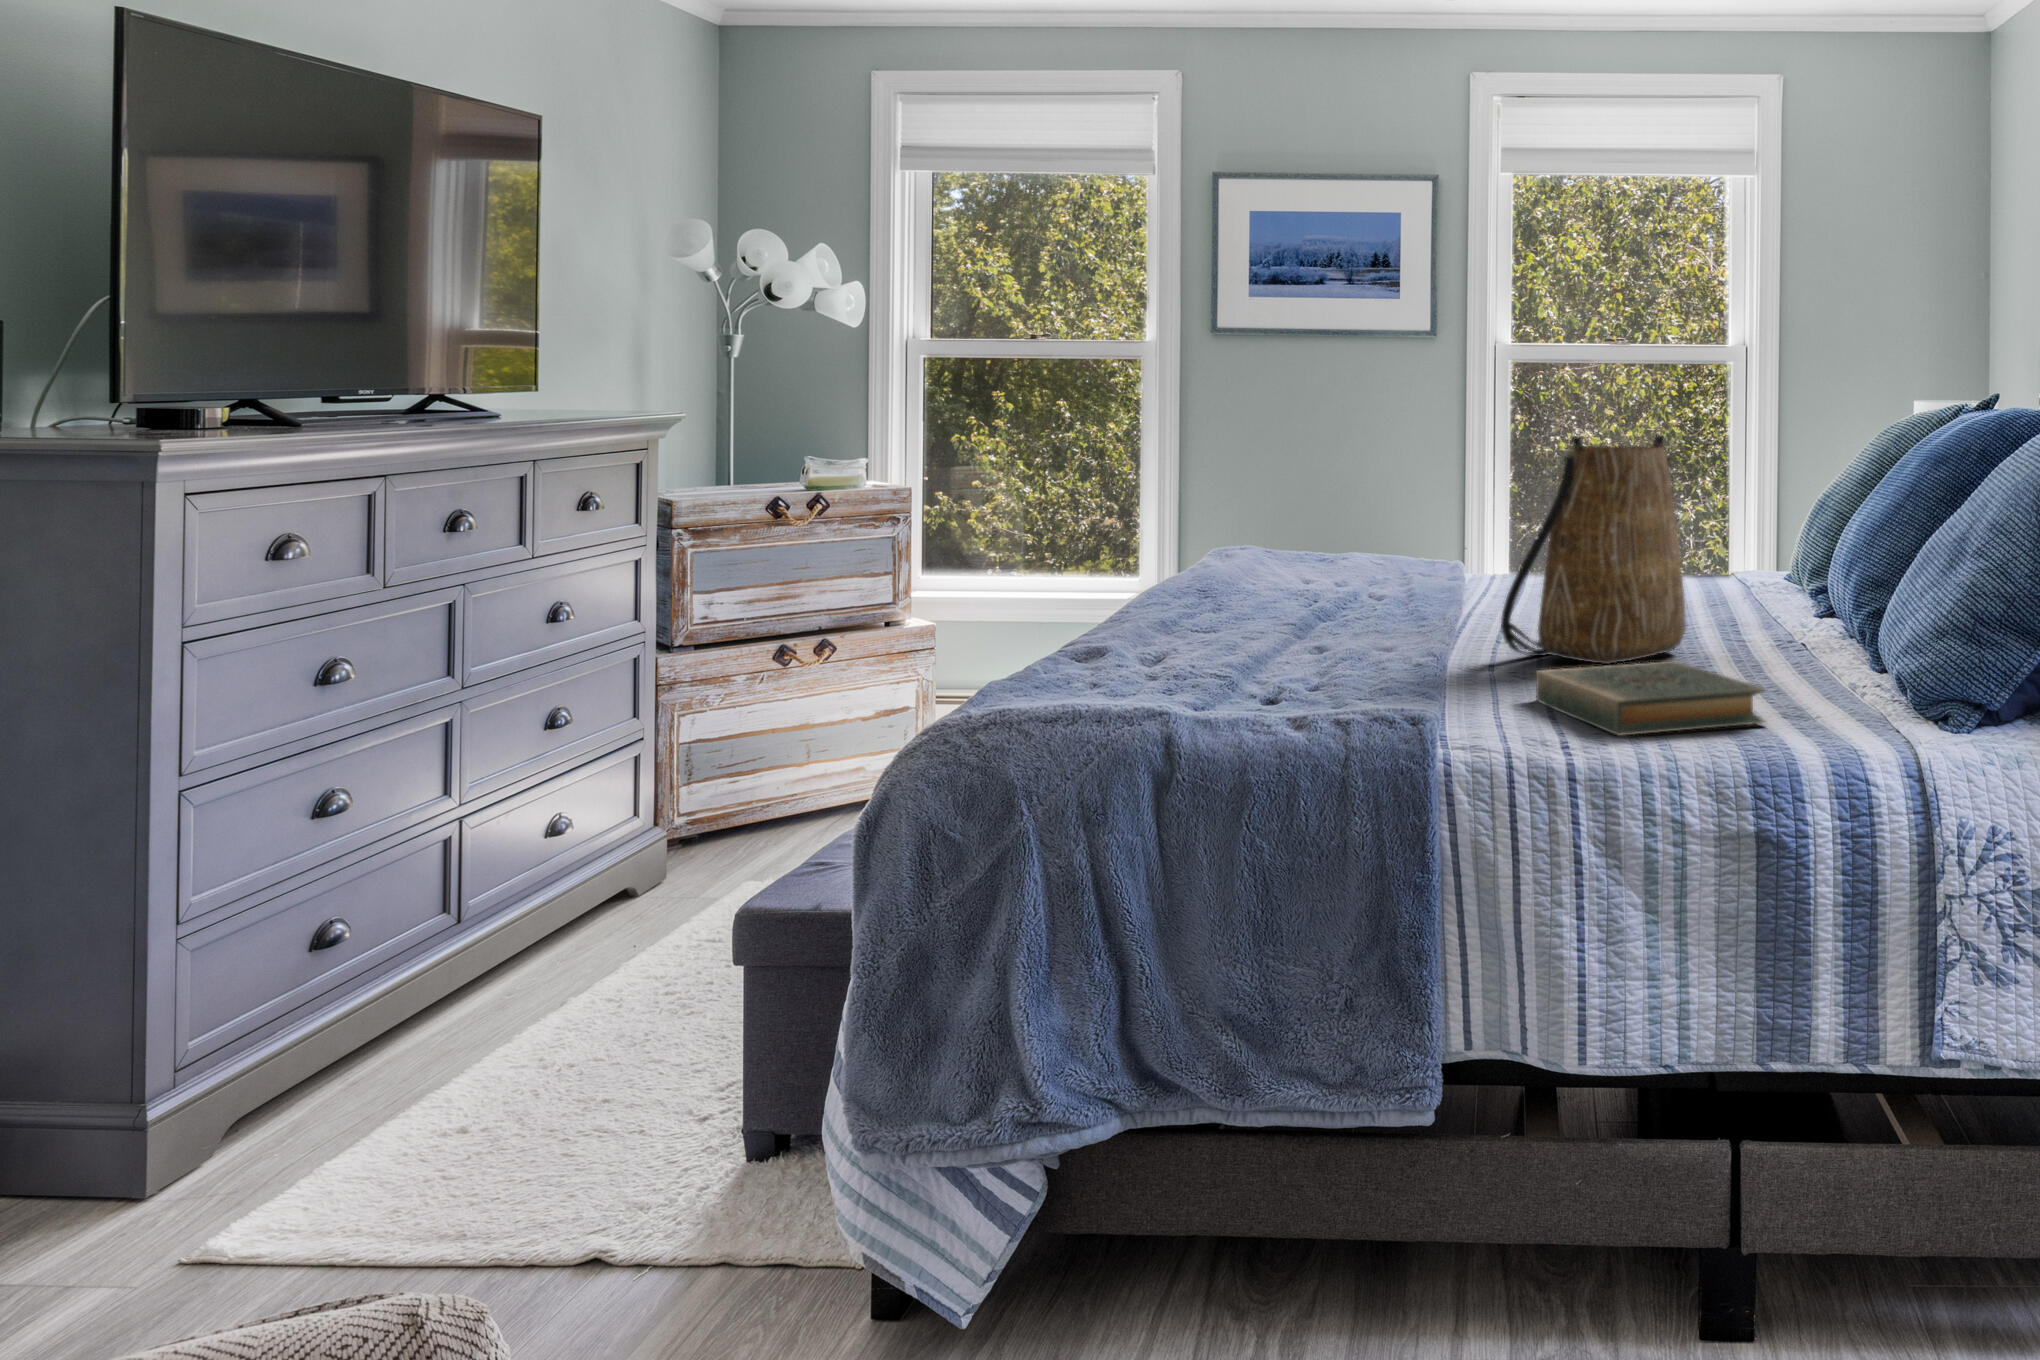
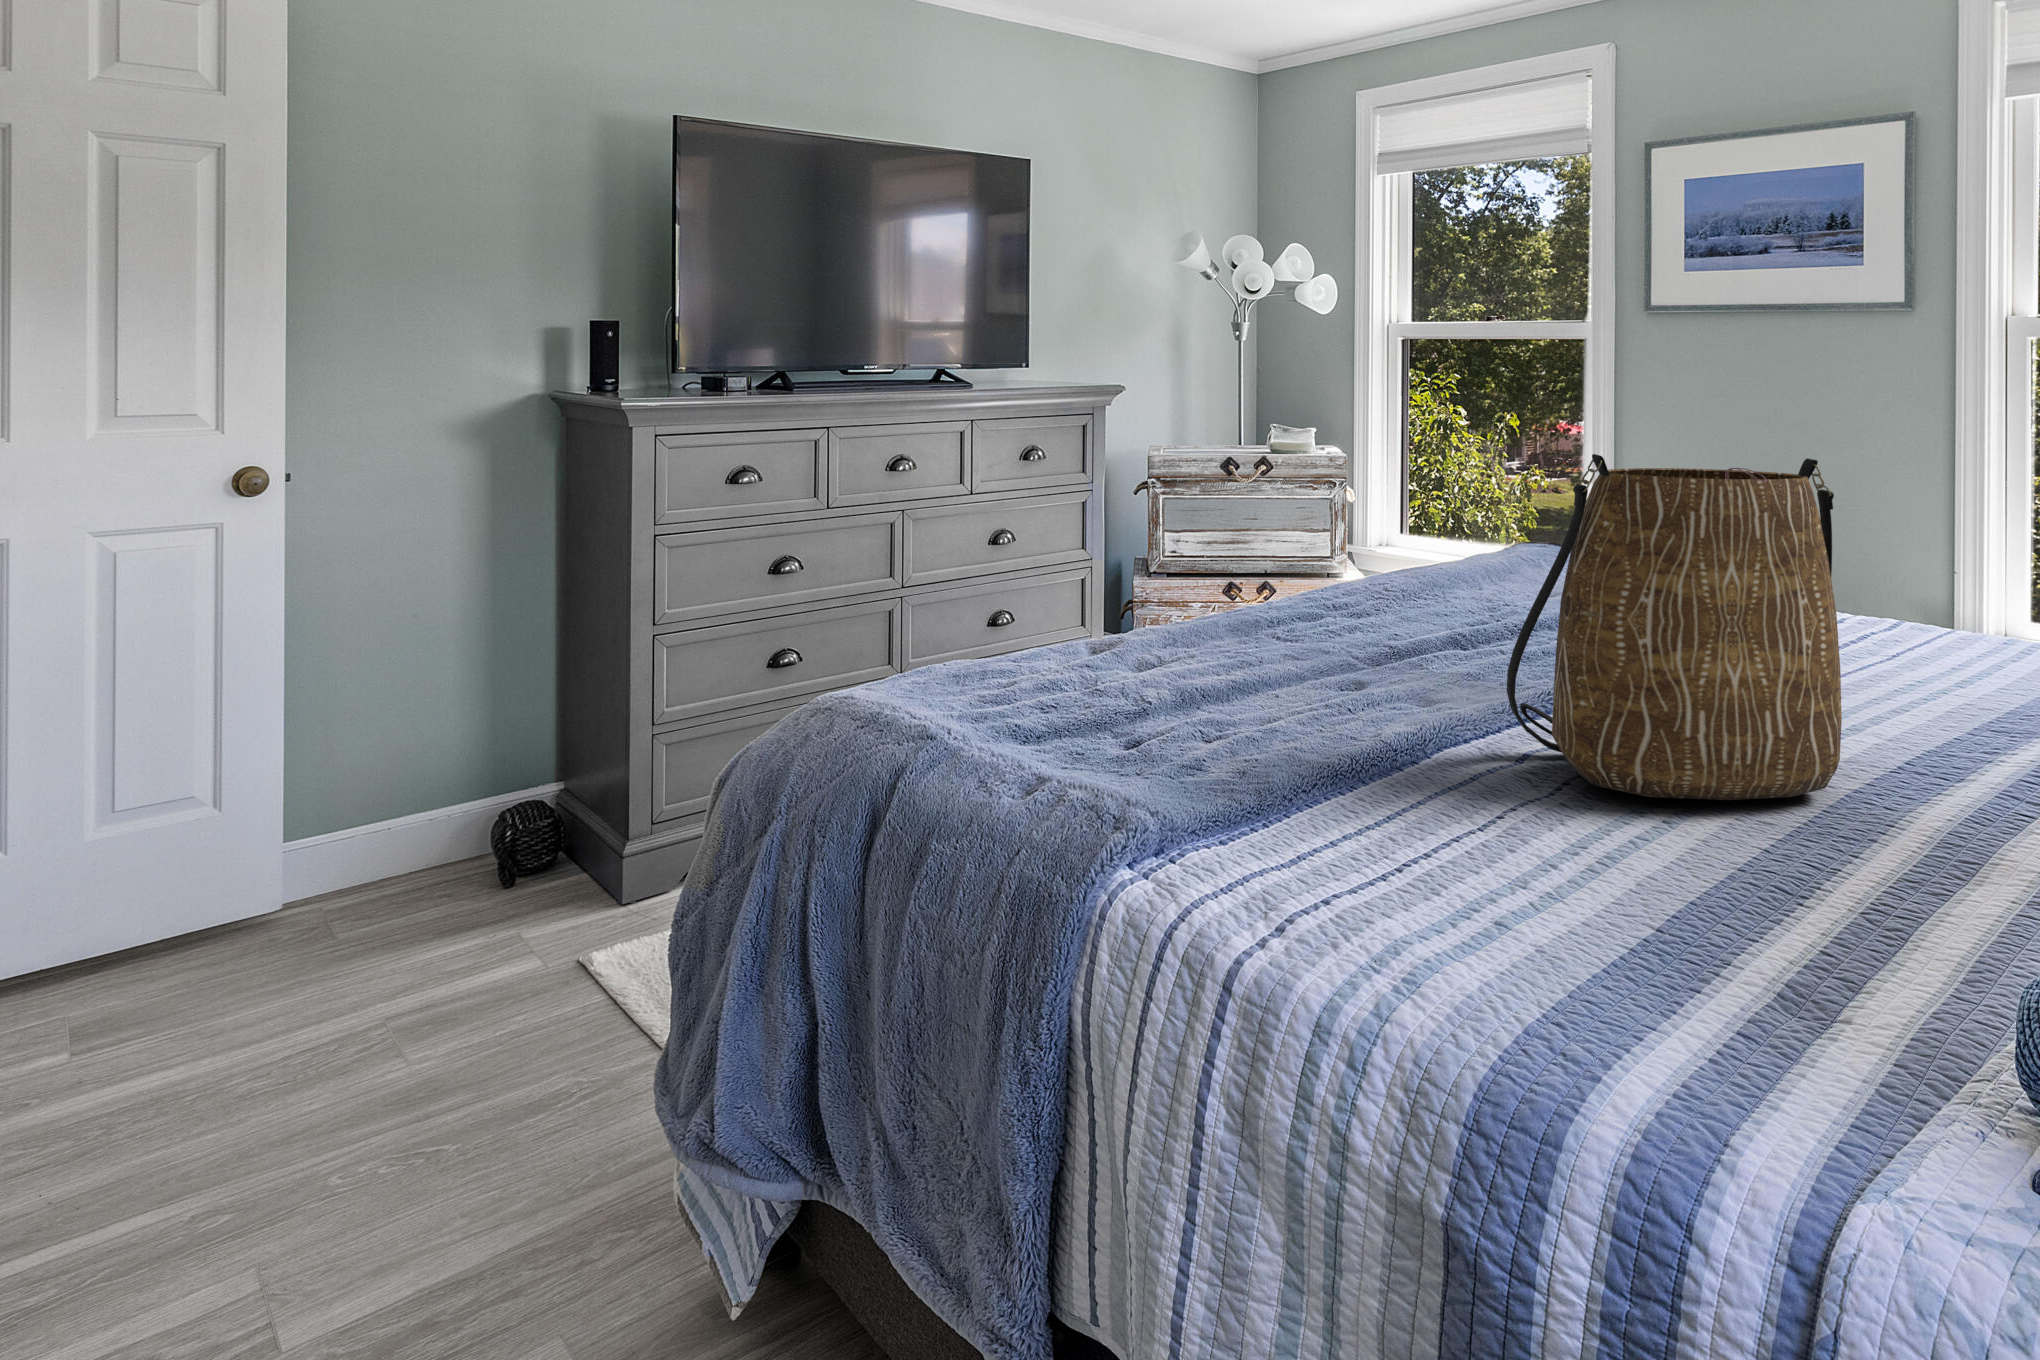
hardback book: present [1536,661,1765,736] -> none [1337,793,1649,1005]

